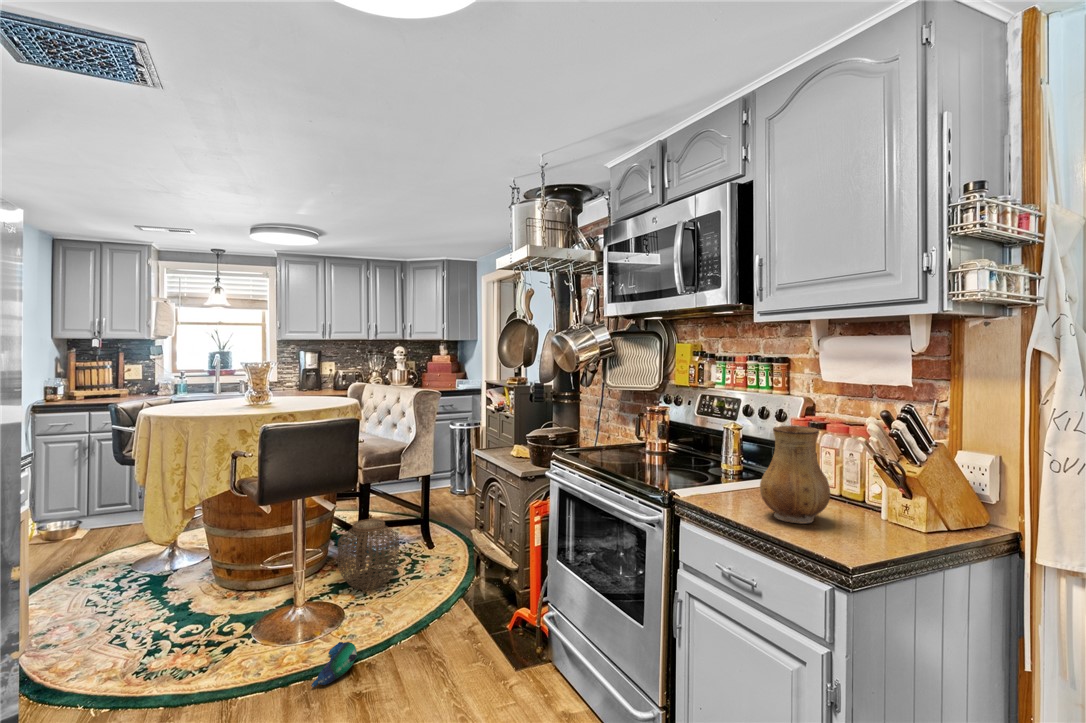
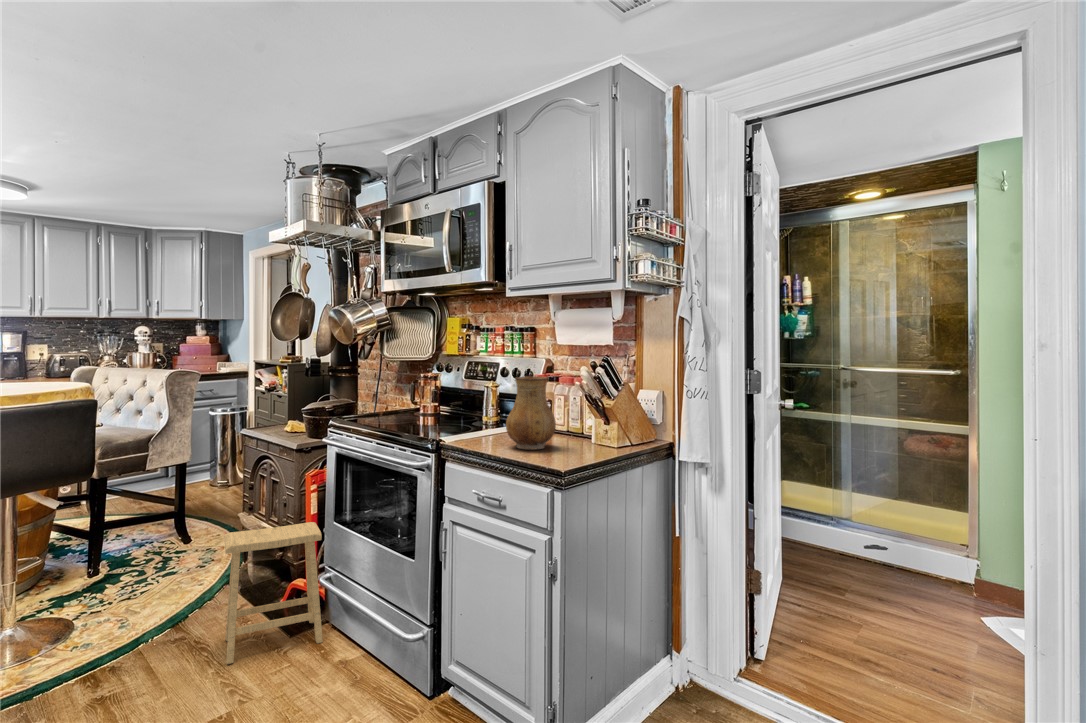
woven basket: present [338,519,399,590] -> none [73,510,153,587]
footstool: none [452,561,543,702] -> present [225,522,323,664]
plush toy: present [311,642,357,687] -> none [53,632,110,682]

